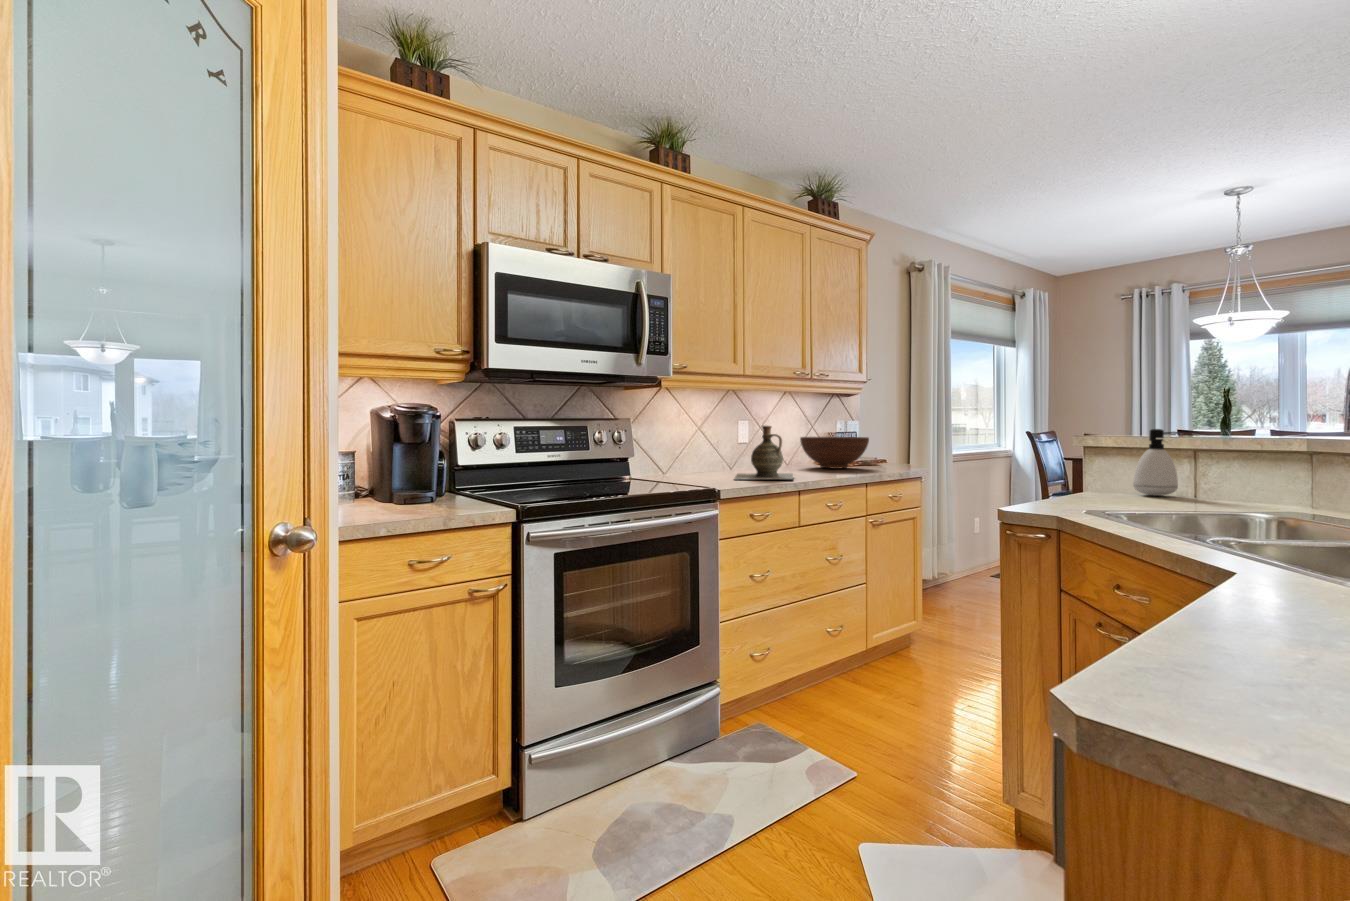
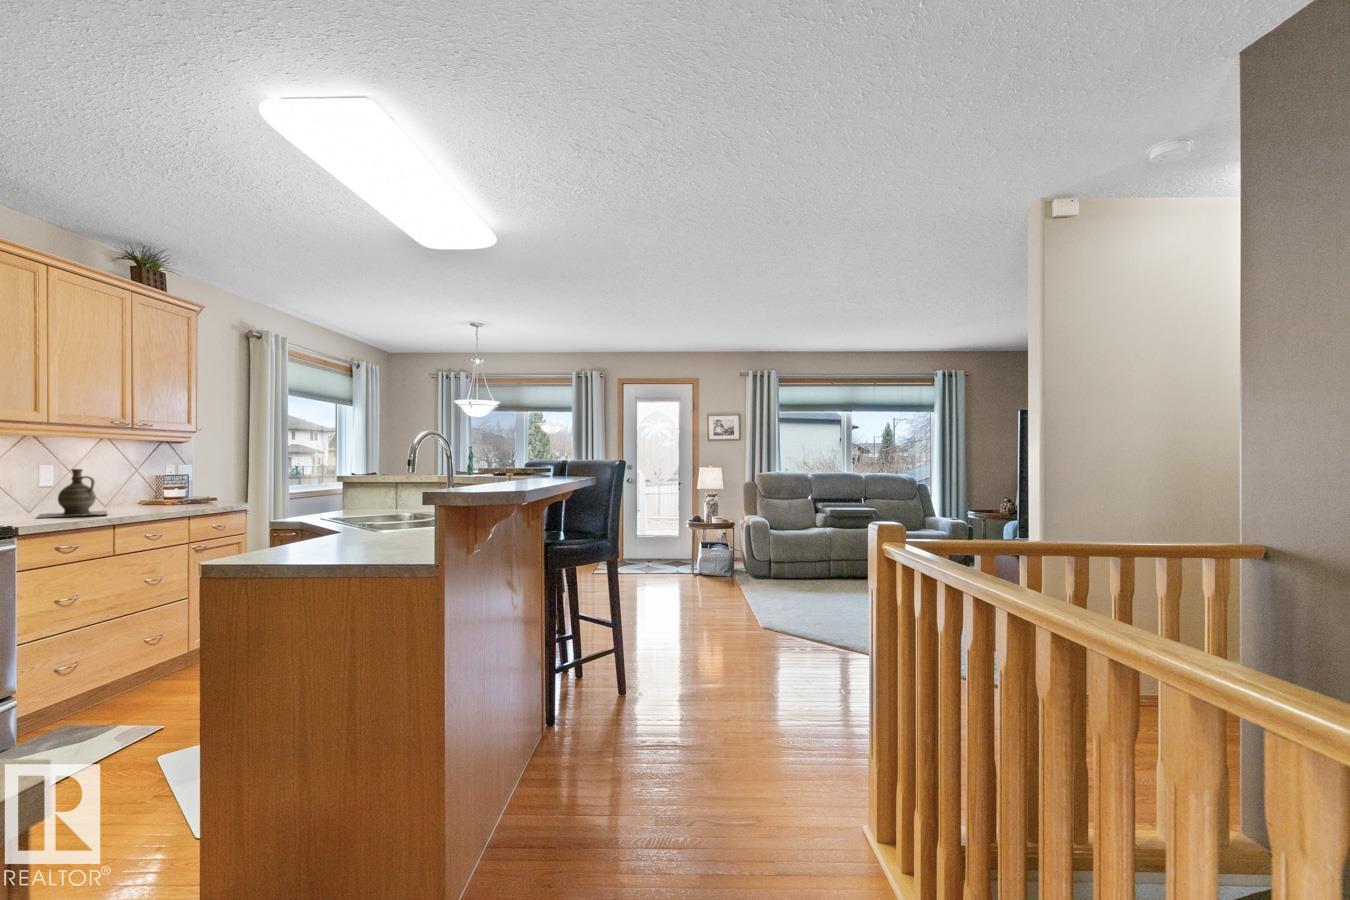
soap dispenser: present [1133,429,1178,496] -> none [369,469,393,508]
fruit bowl: present [800,437,869,469] -> none [120,479,194,507]

